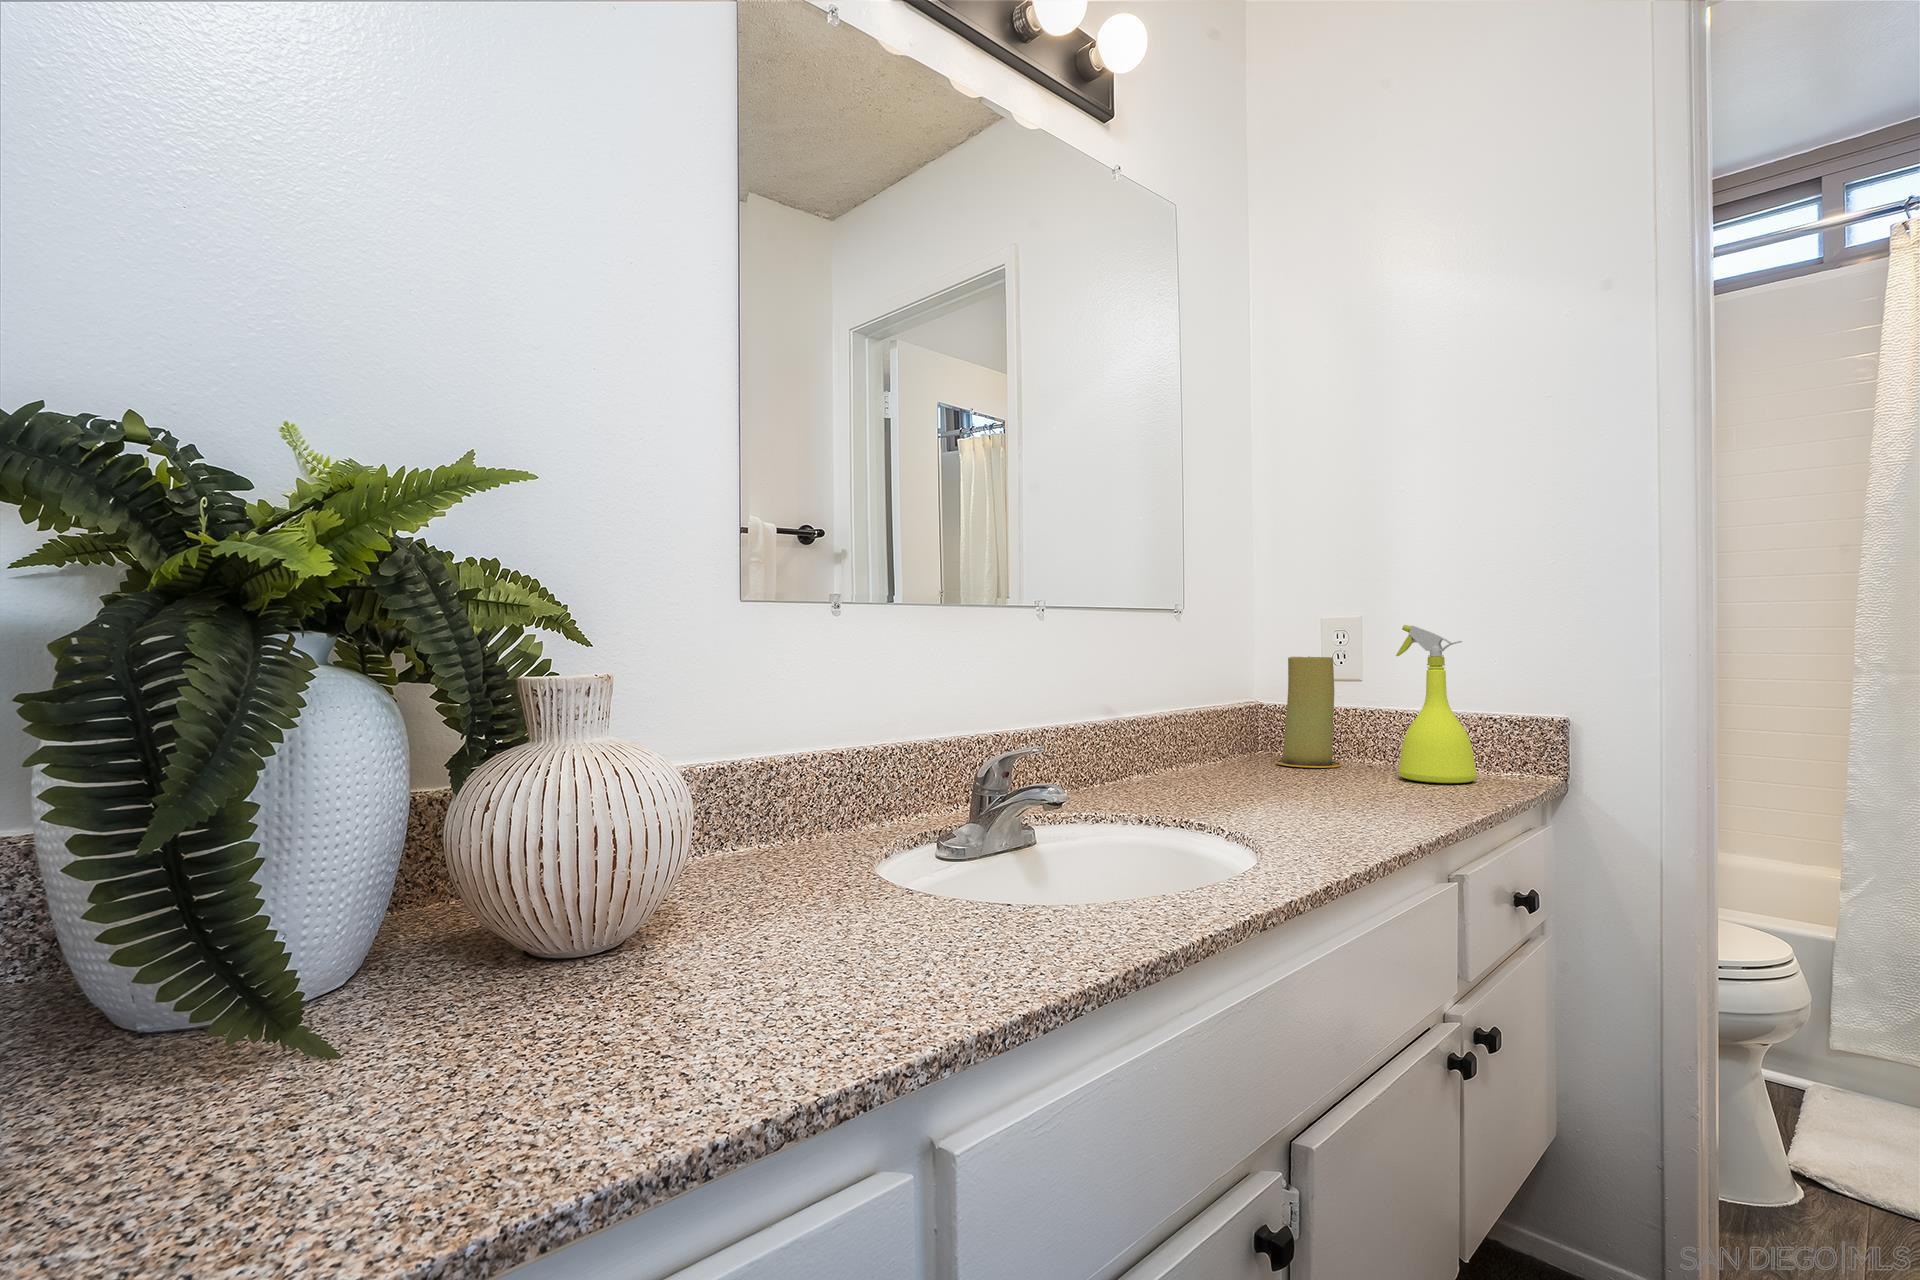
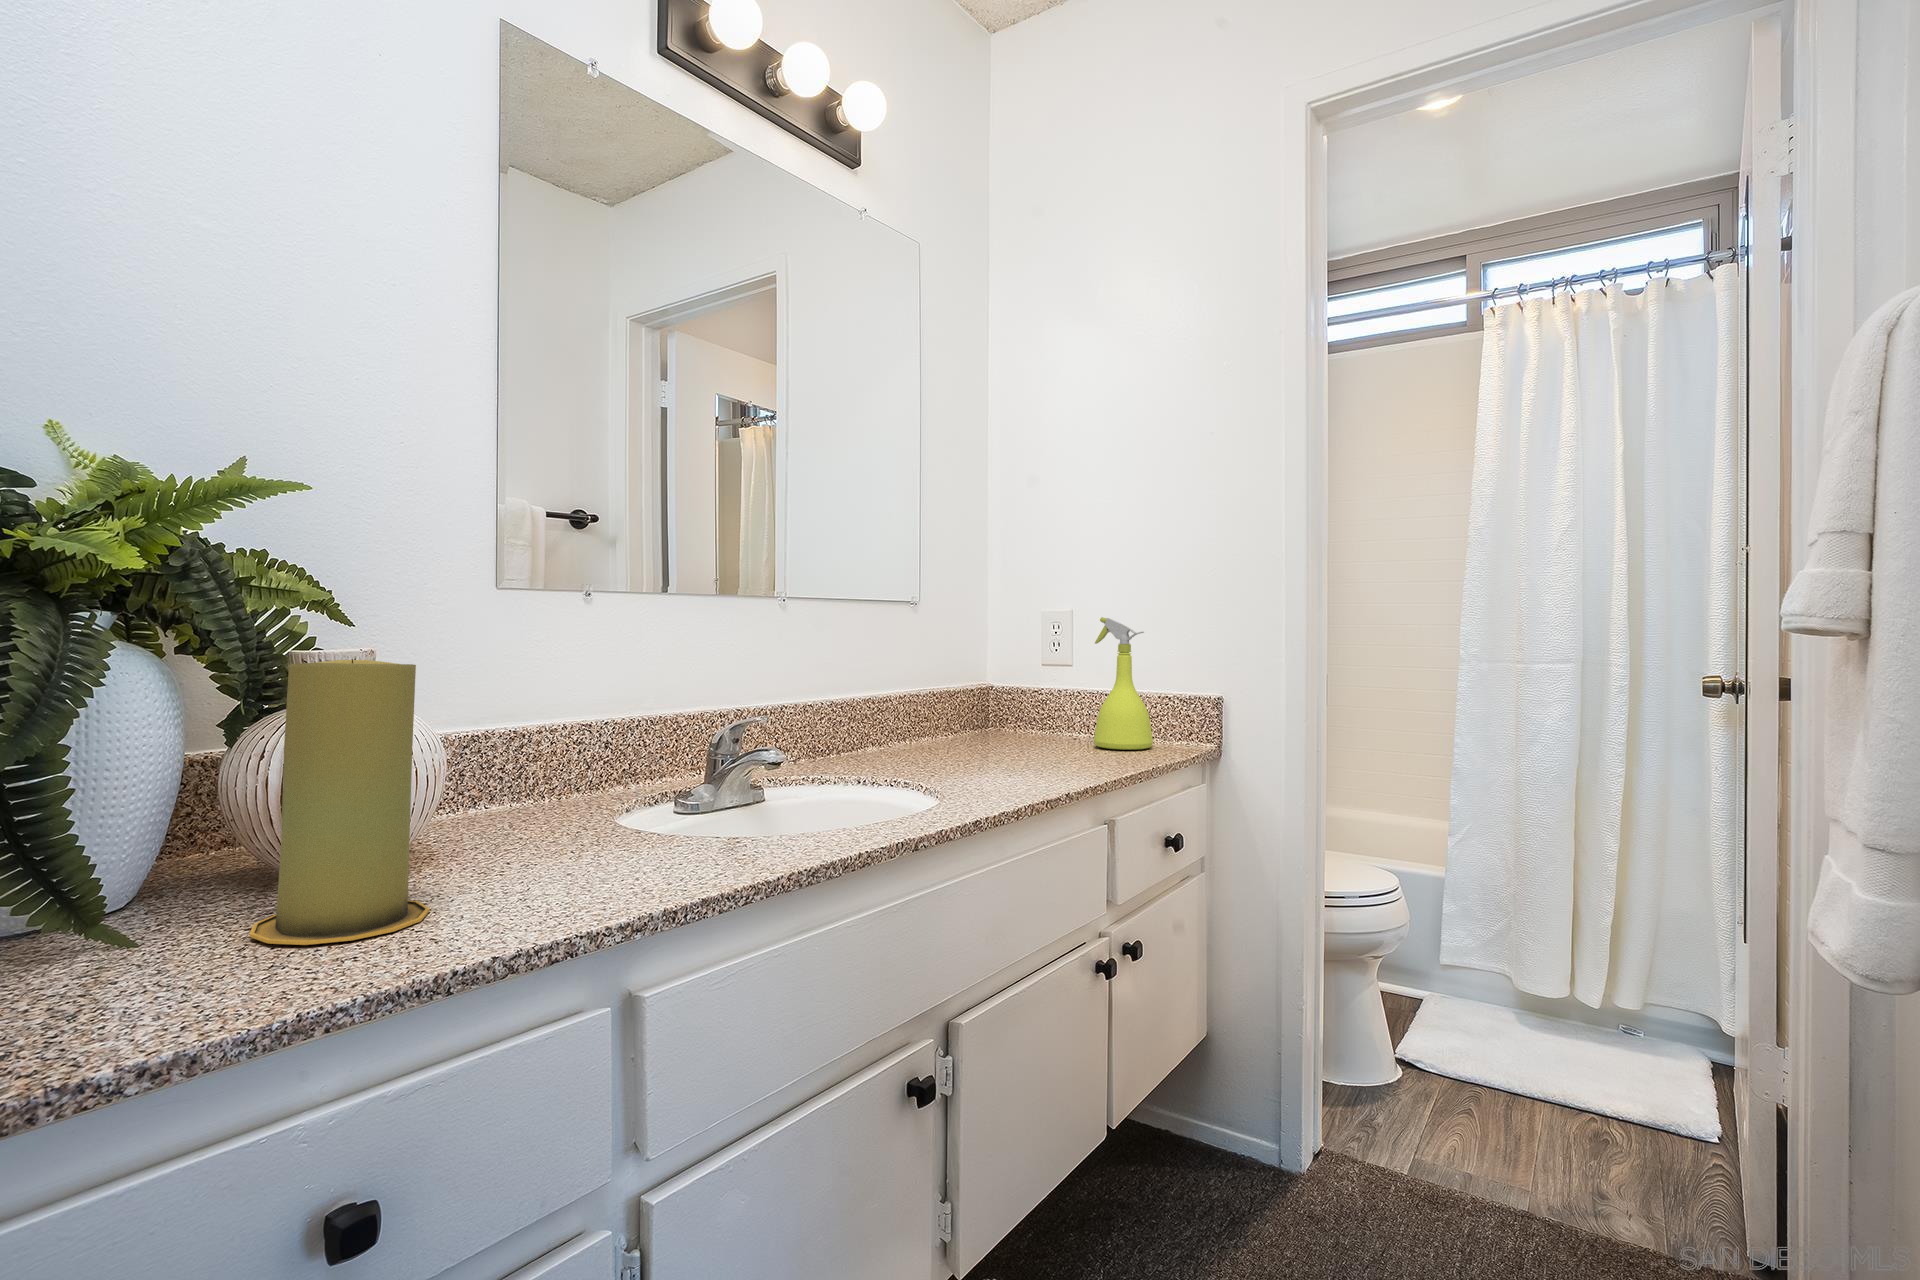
candle: present [1275,657,1341,768] -> present [250,659,429,945]

